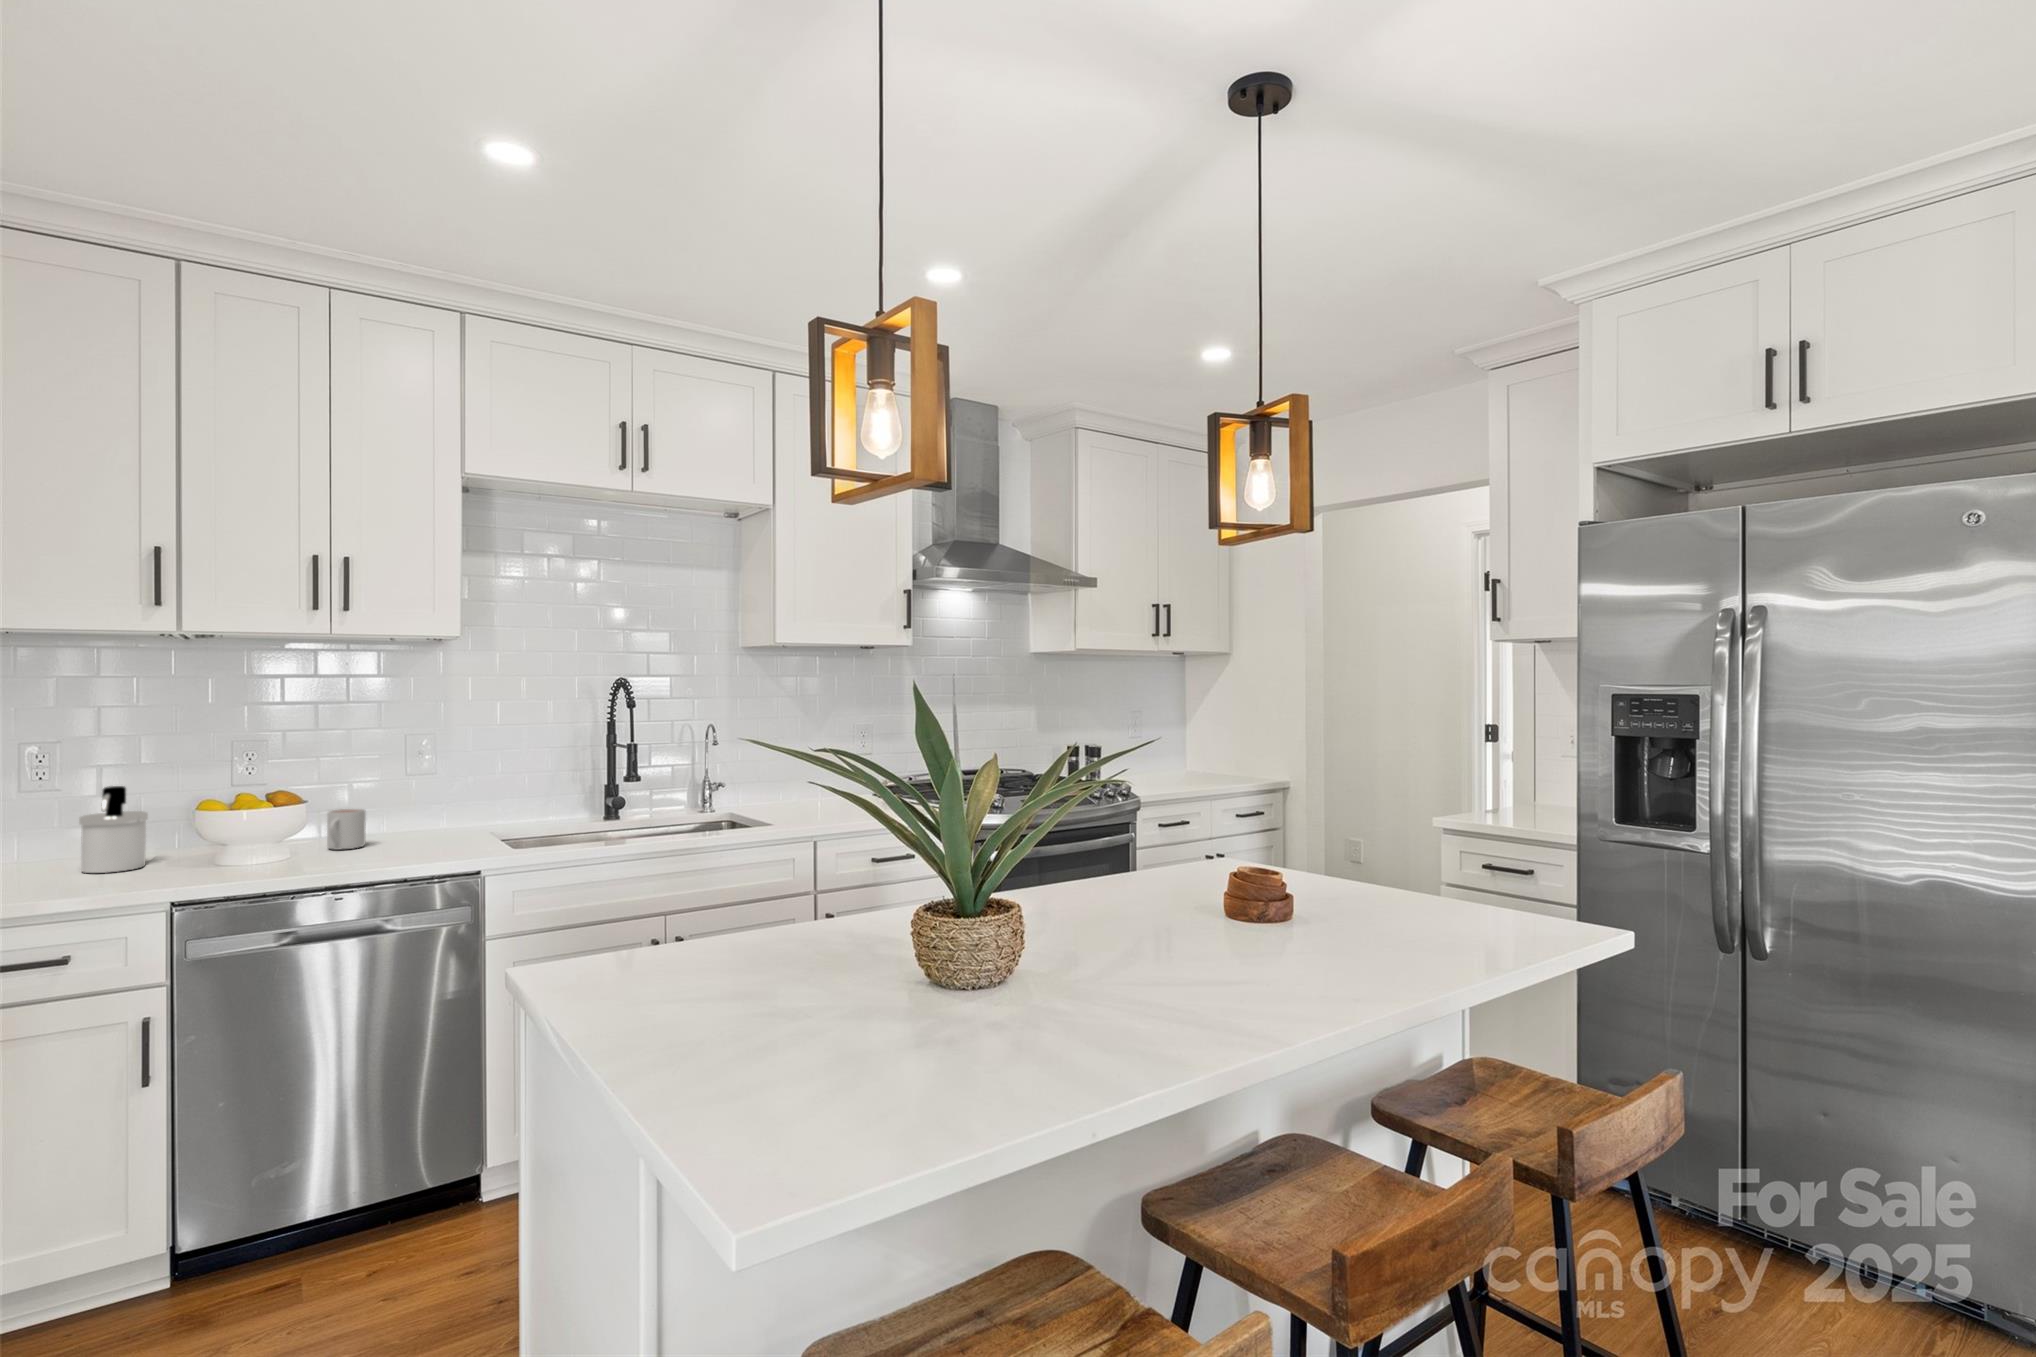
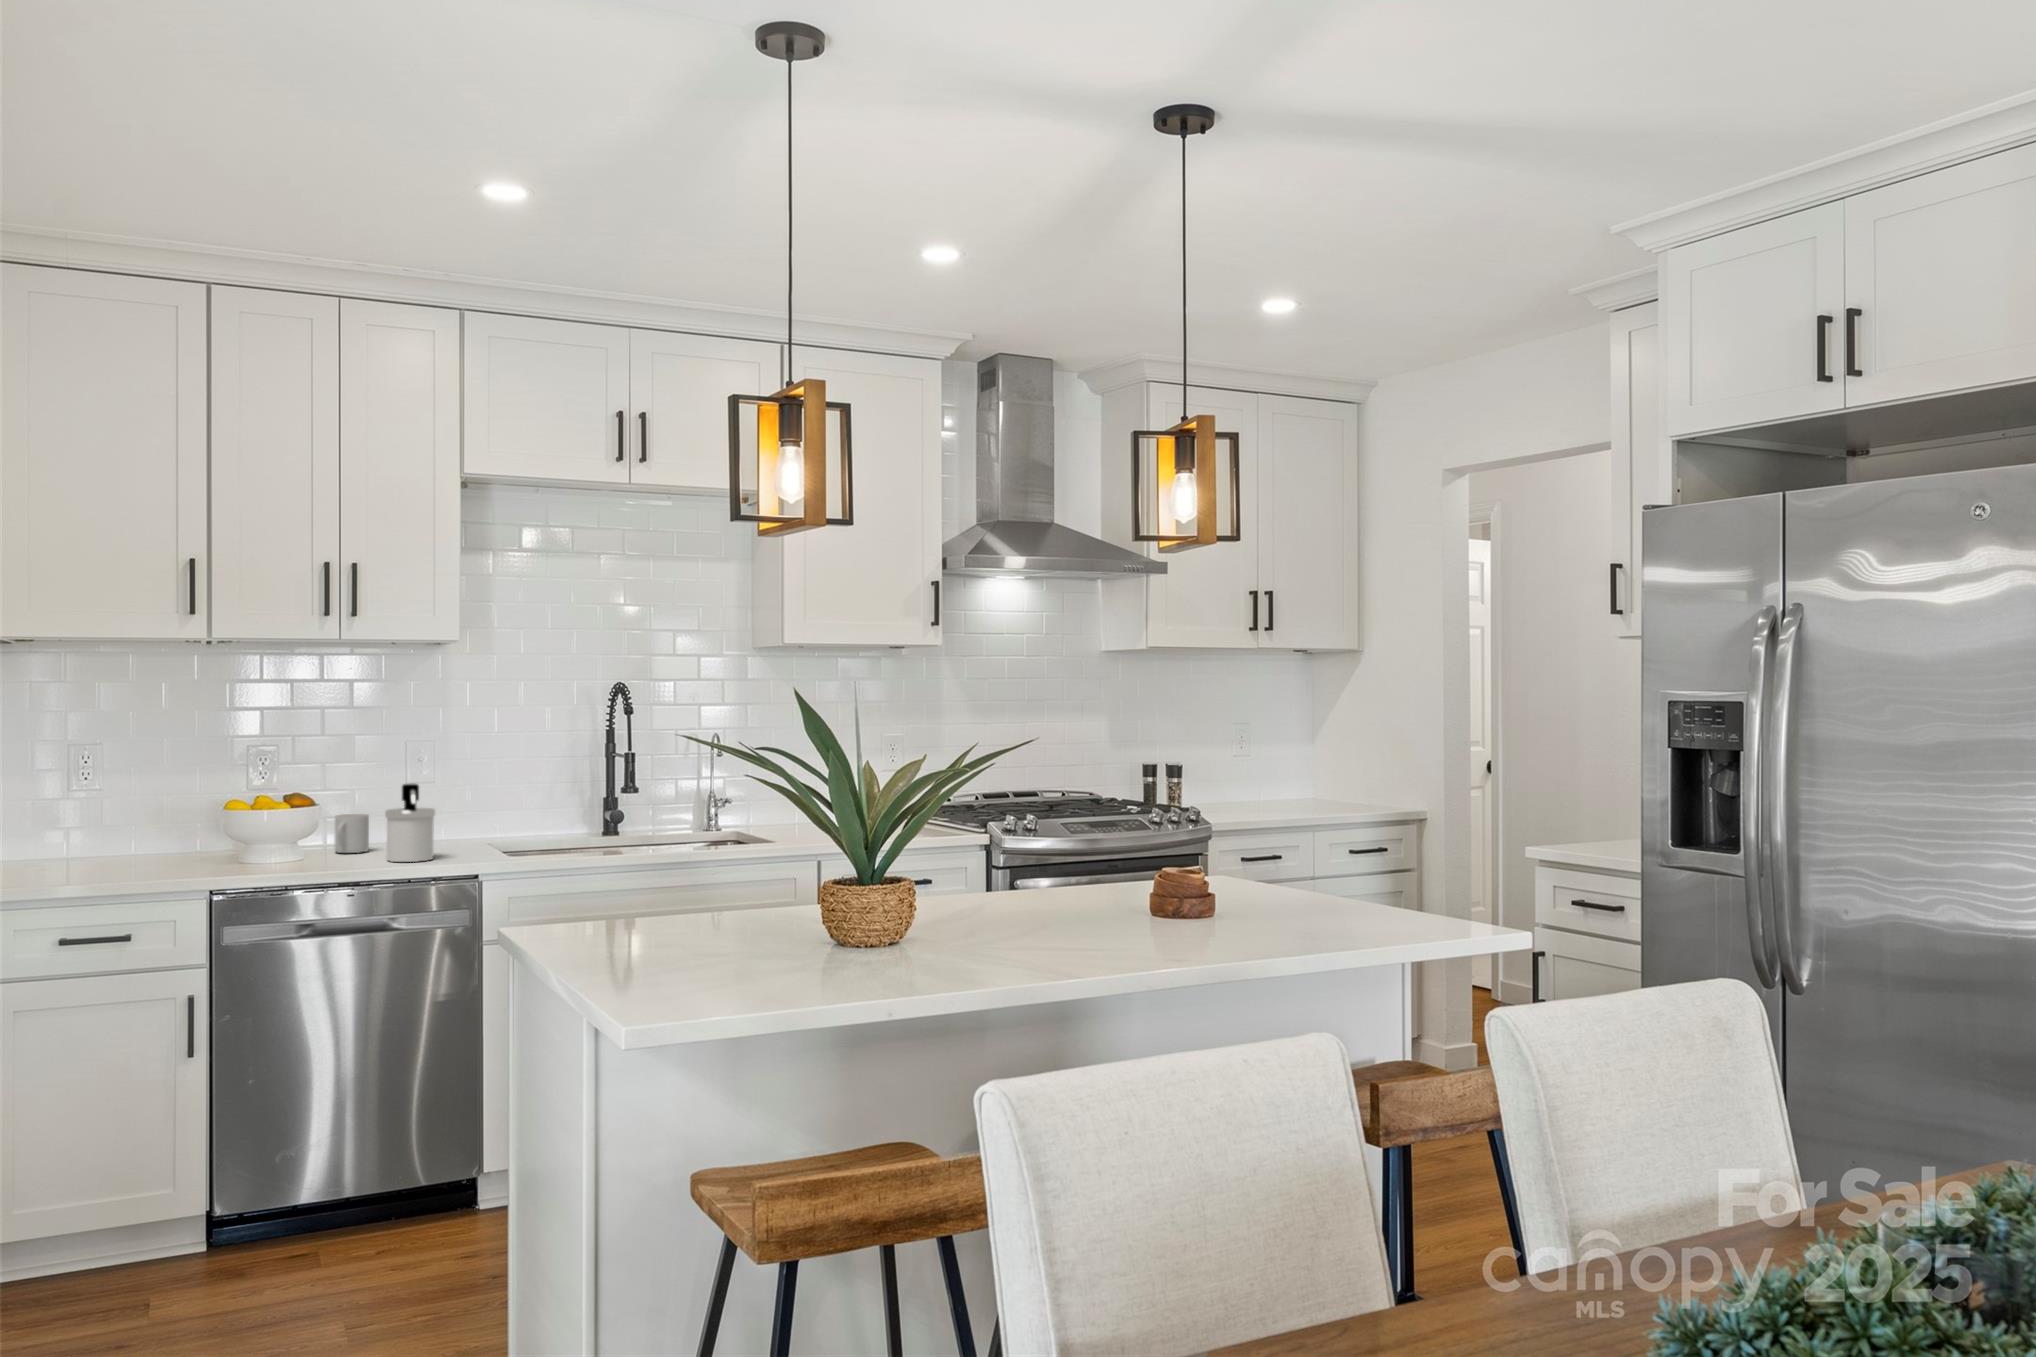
soap dispenser: present [79,786,148,873] -> present [385,784,435,862]

